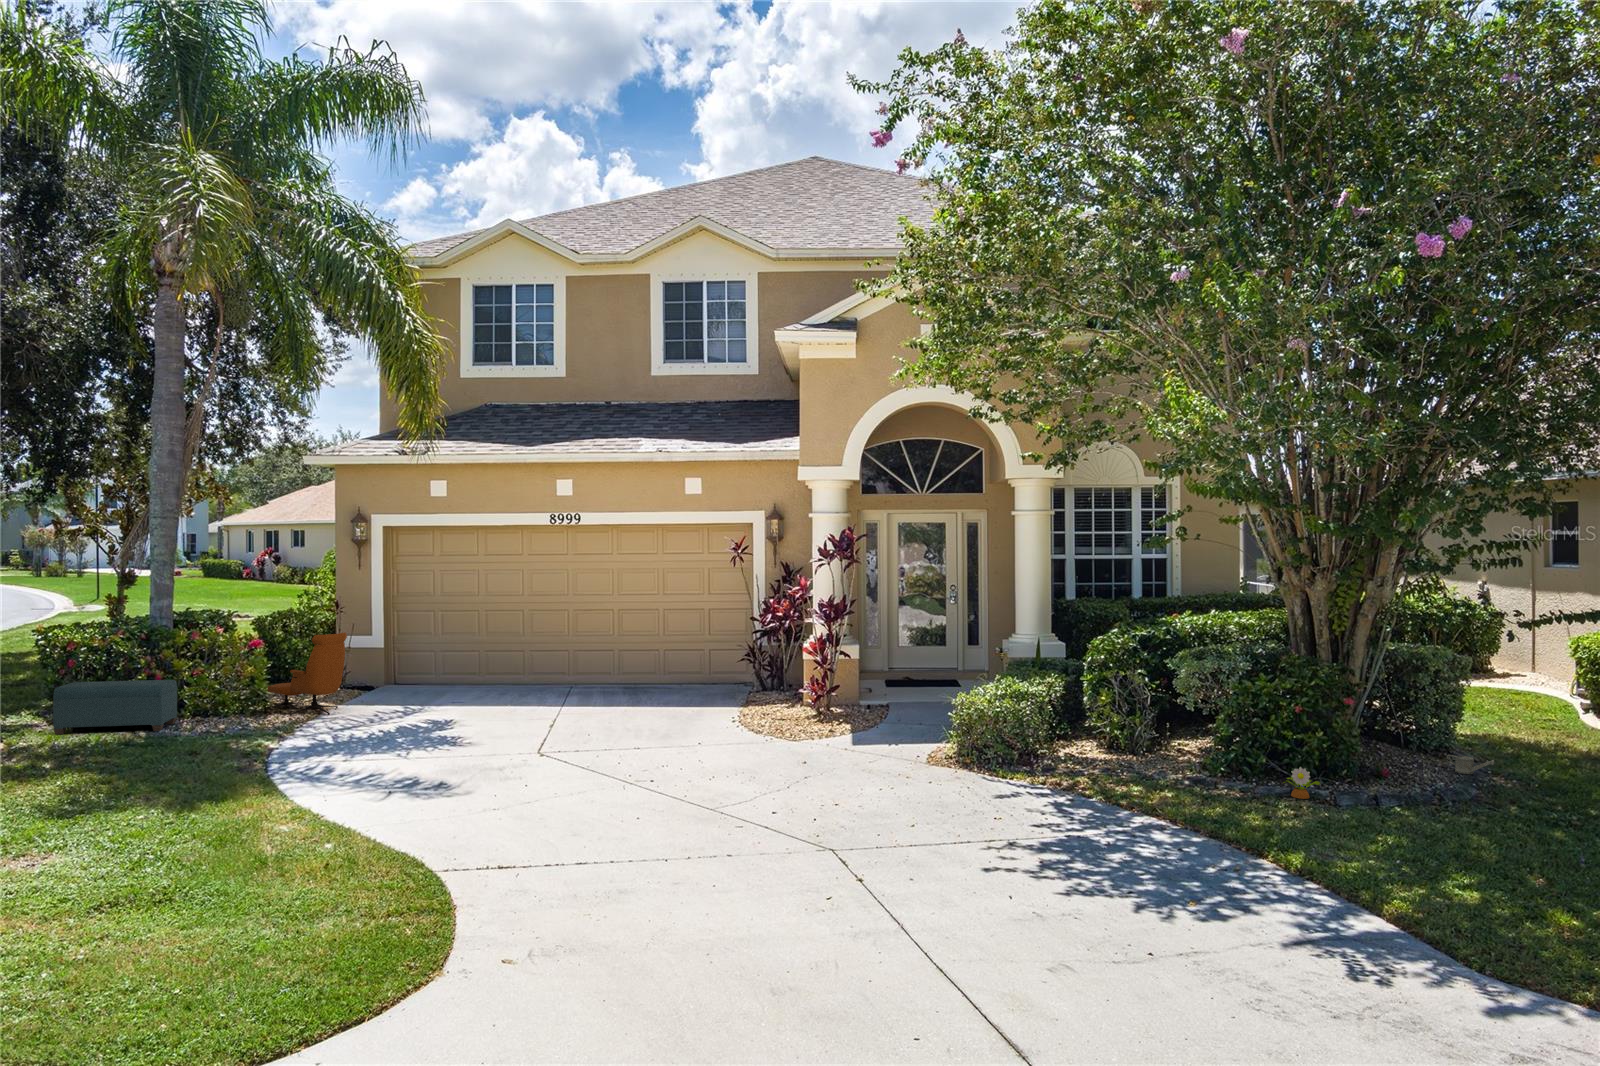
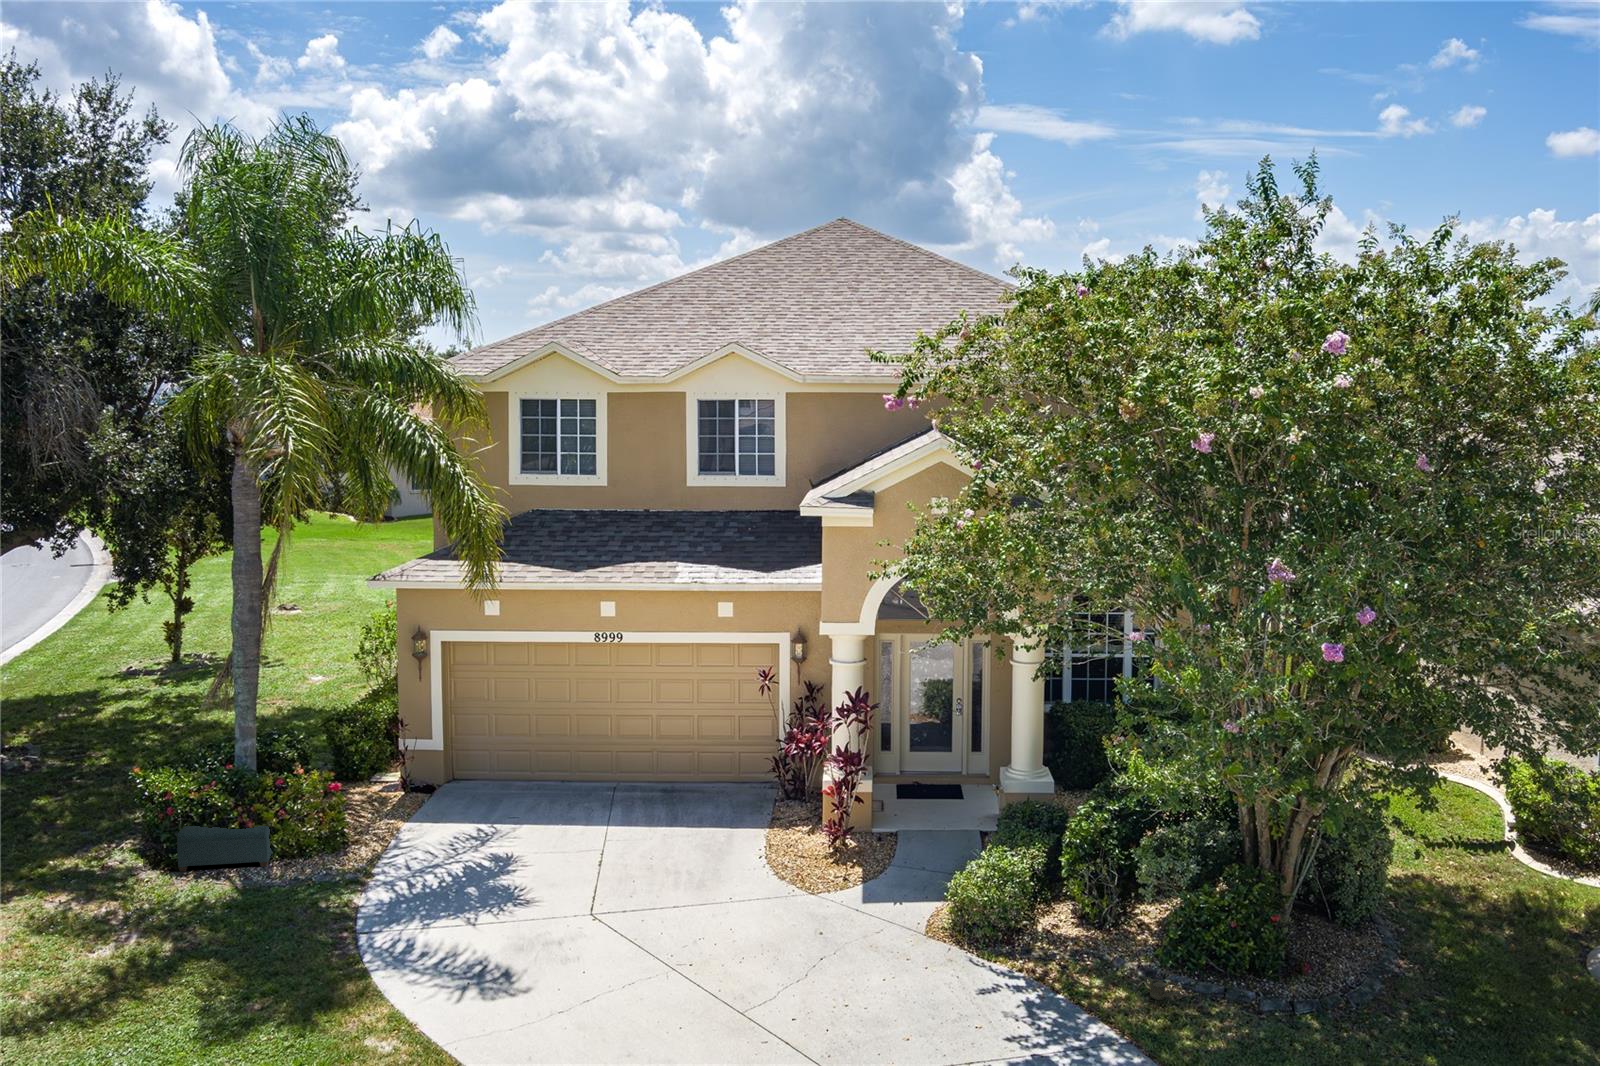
lounge chair: present [267,632,347,716] -> none [352,768,421,842]
watering can: present [1447,755,1494,774] -> present [1145,977,1180,1000]
decorative plant: present [1283,767,1320,799] -> none [1224,977,1256,1003]

